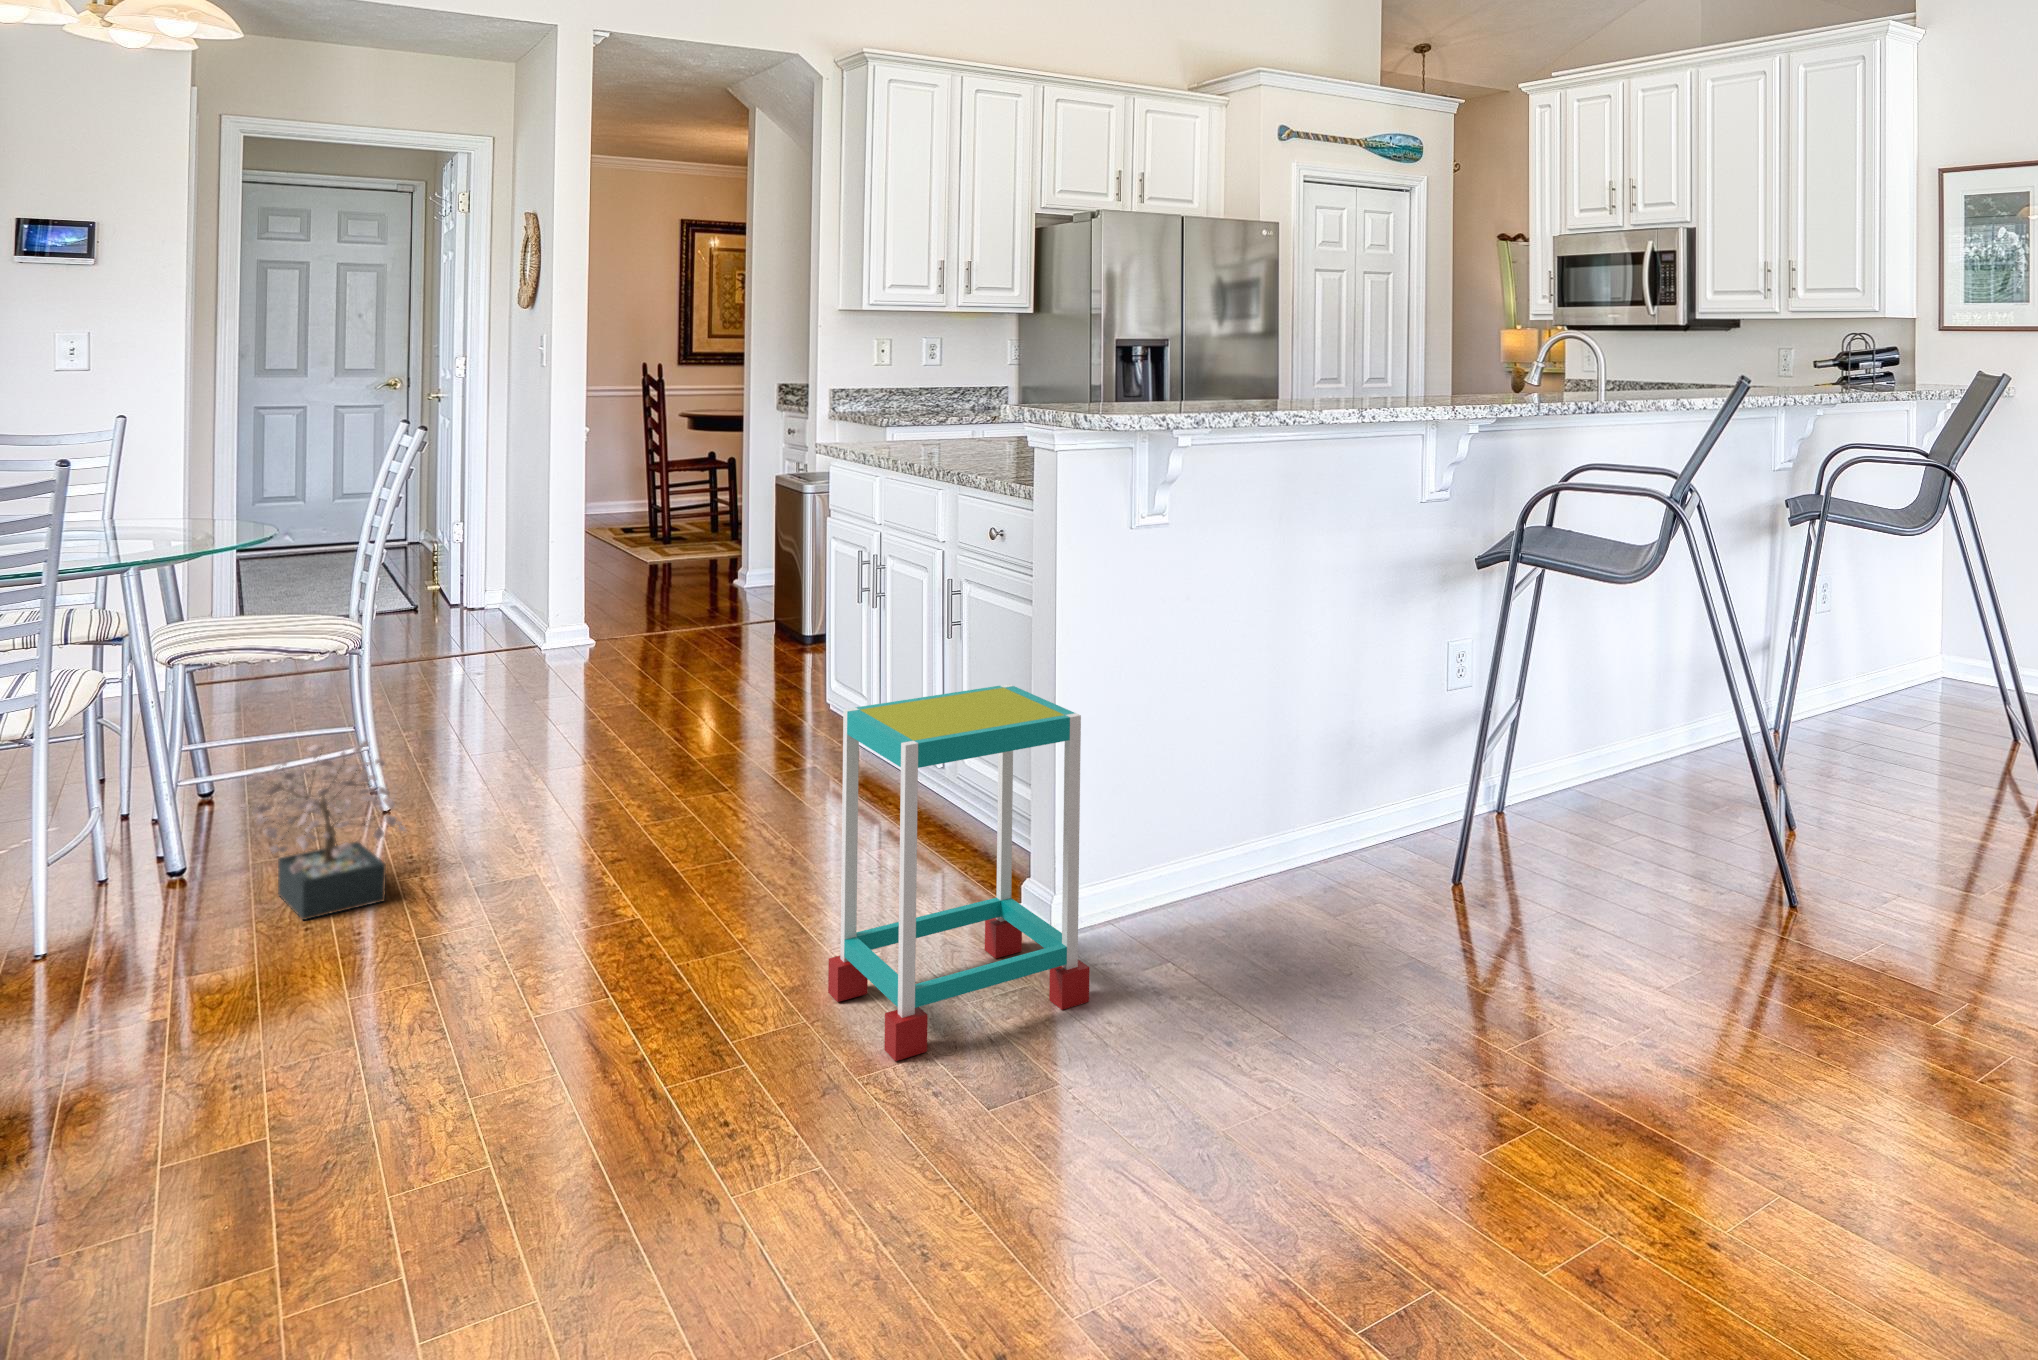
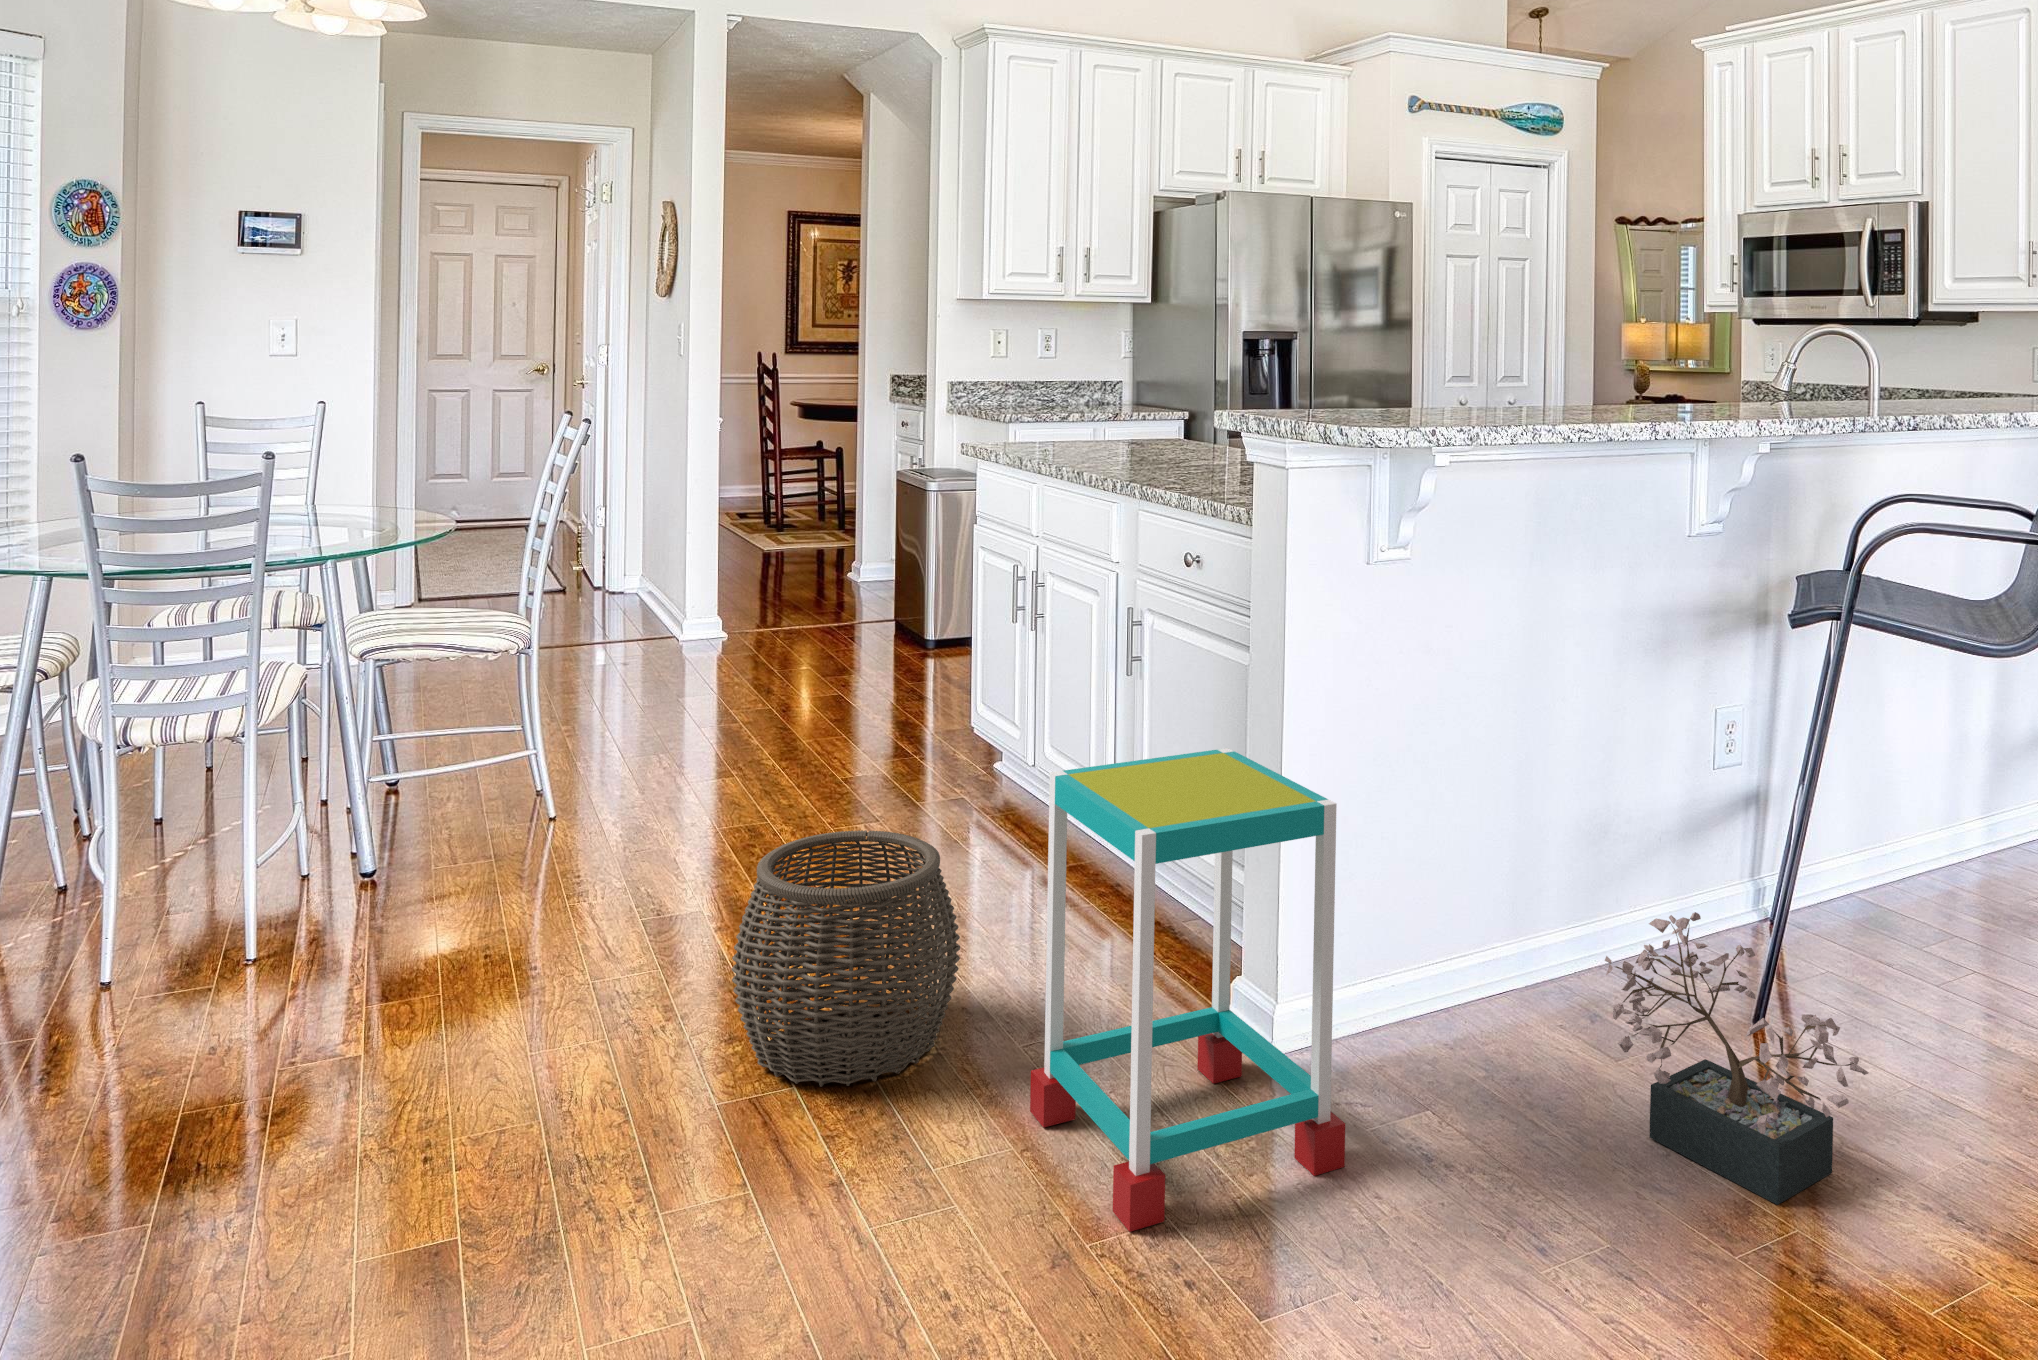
decorative plant: present [241,741,406,920] -> present [1605,912,1869,1205]
woven basket: none [553,780,775,995] -> present [732,830,960,1087]

